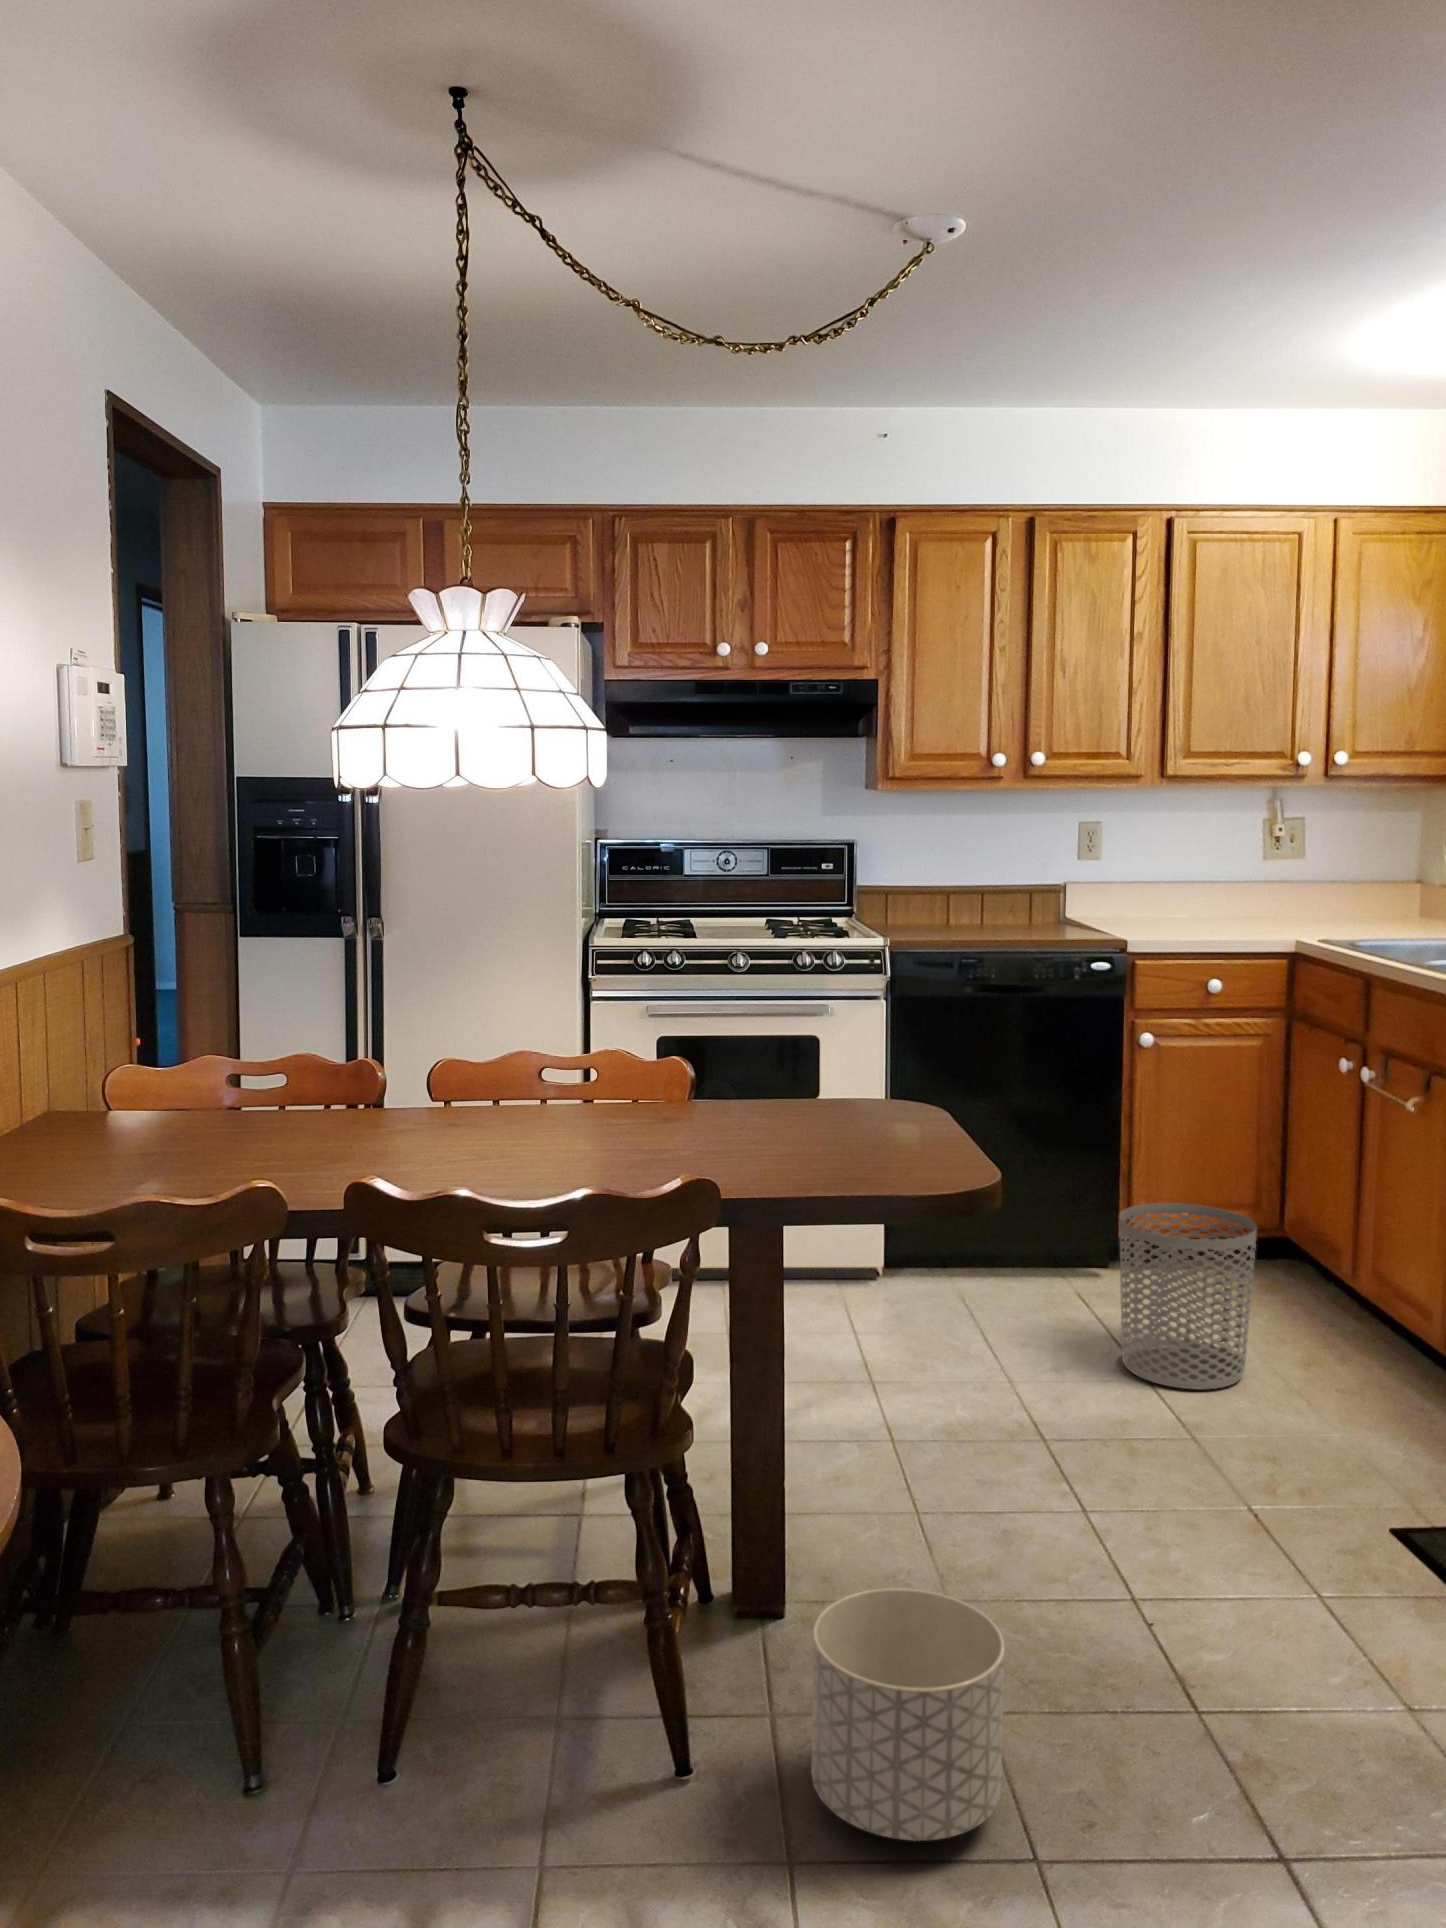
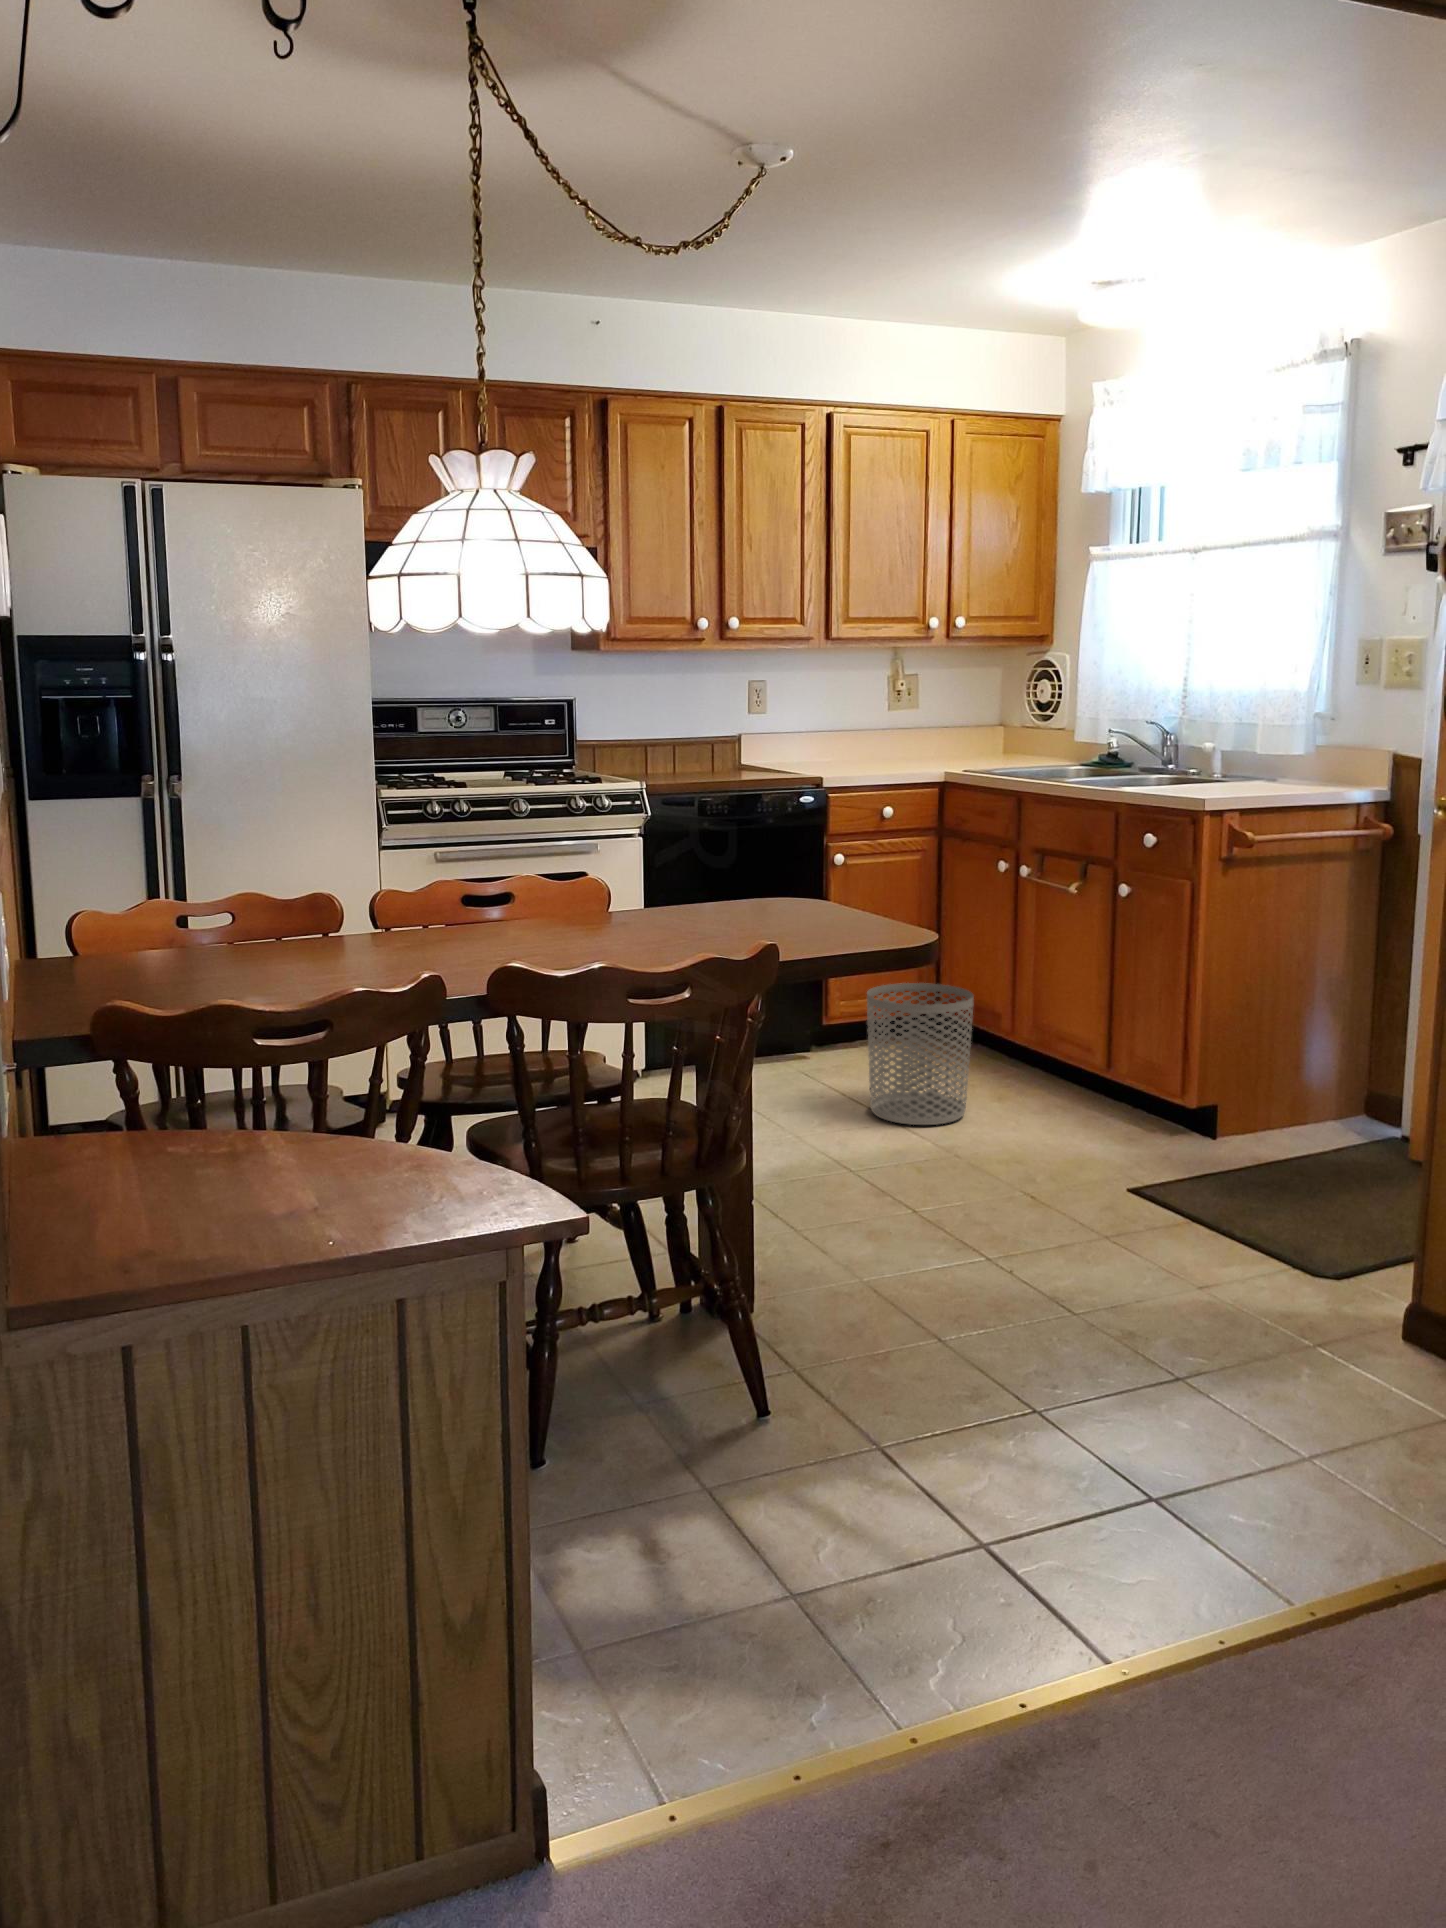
planter: present [811,1588,1005,1841] -> none [864,1247,1012,1417]

